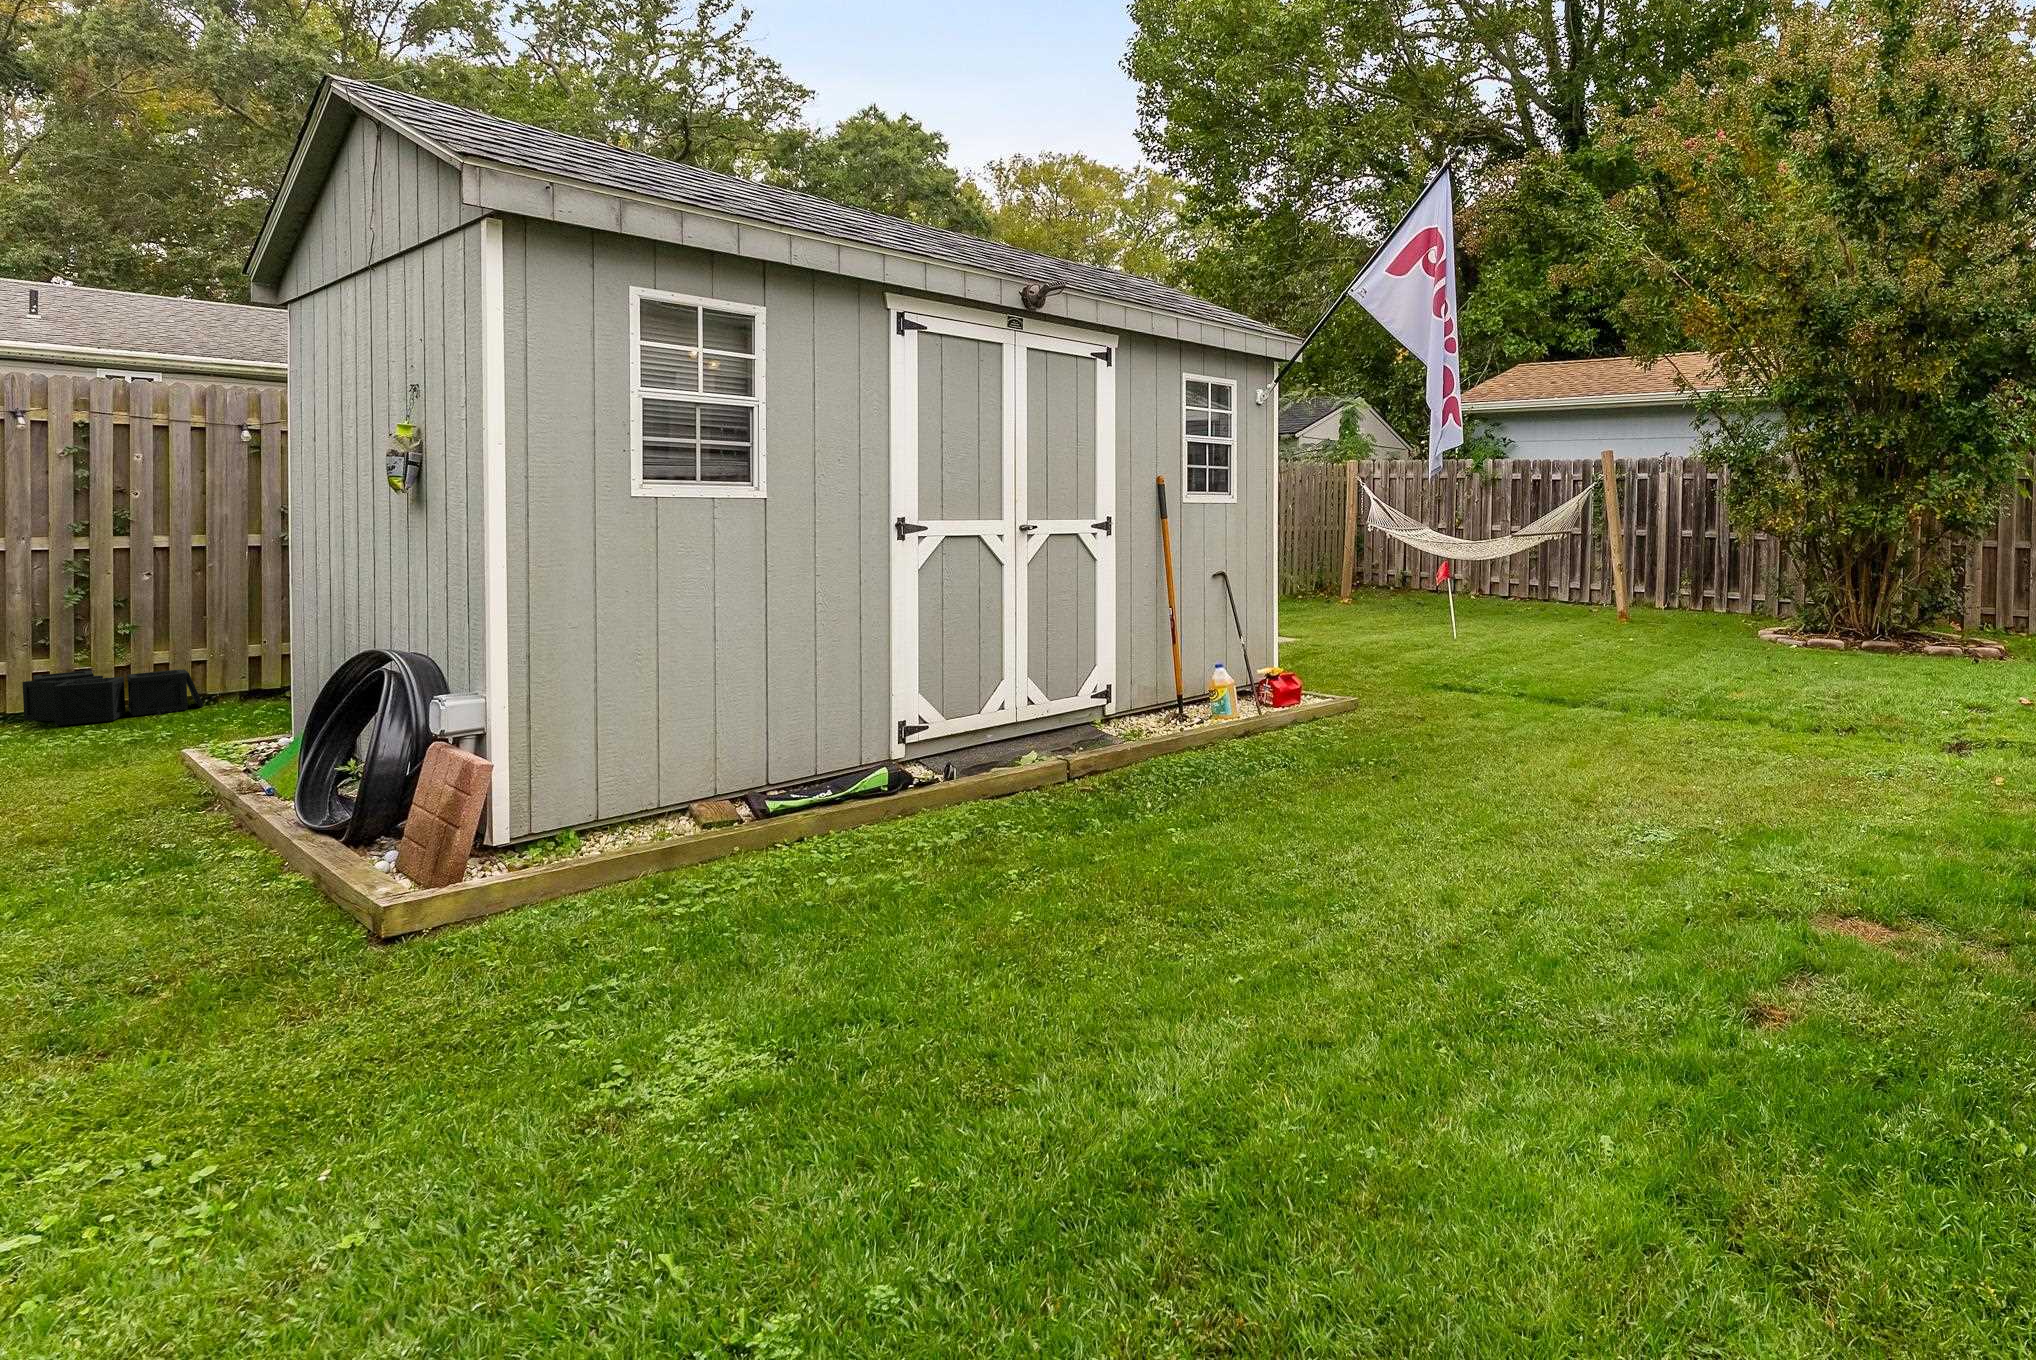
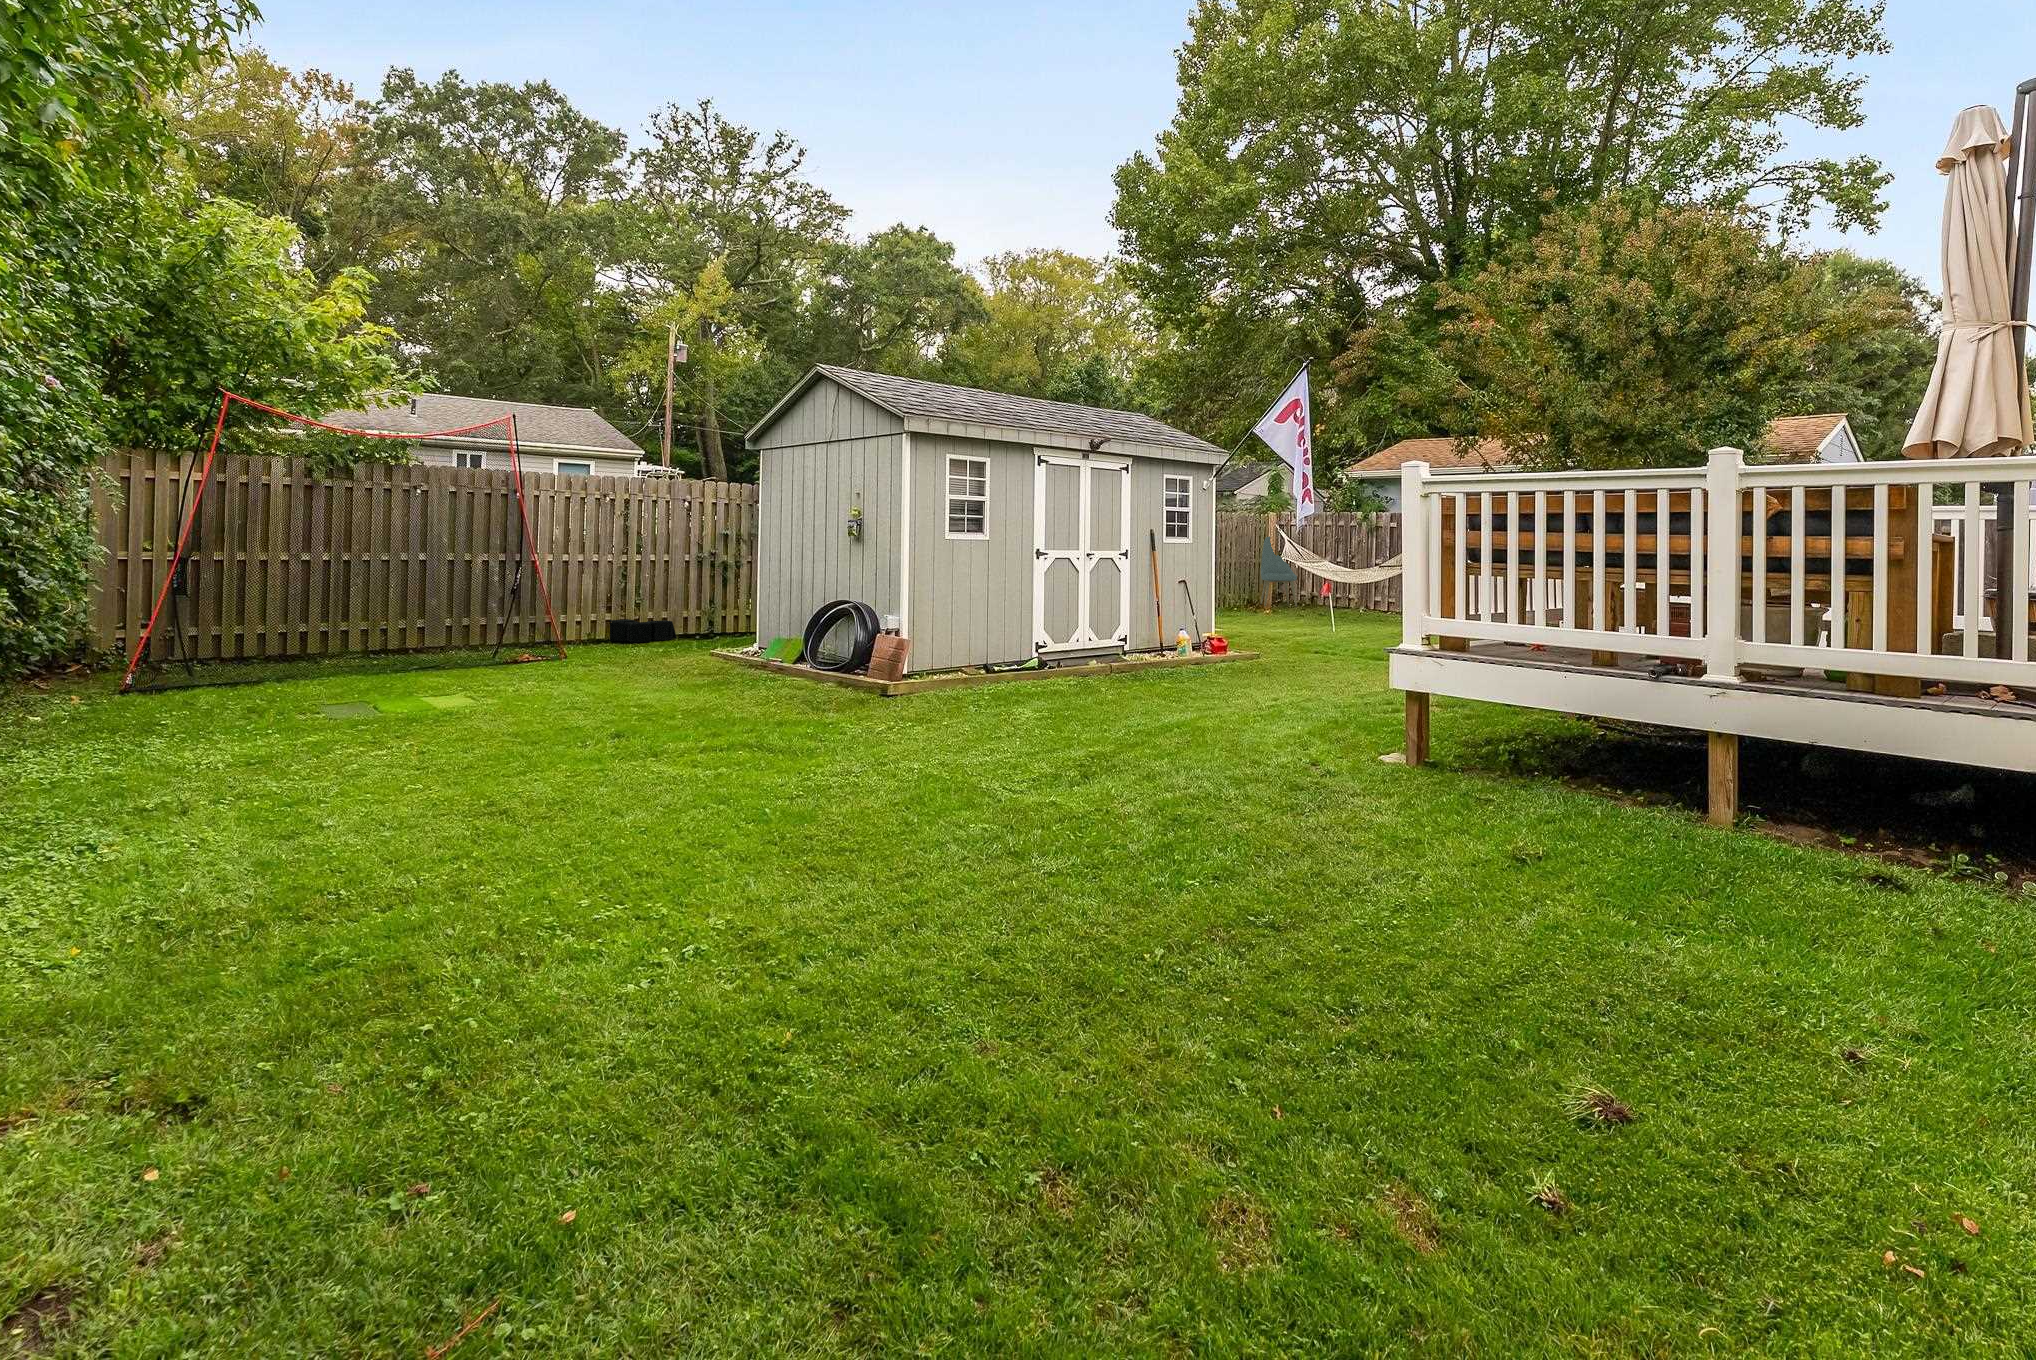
chair: none [1336,495,1387,593] -> present [1260,537,1297,607]

